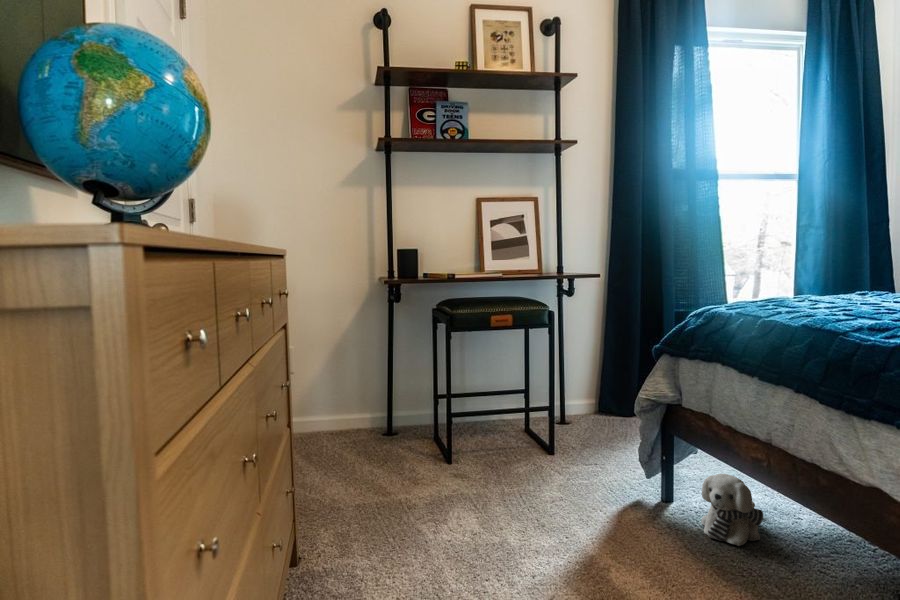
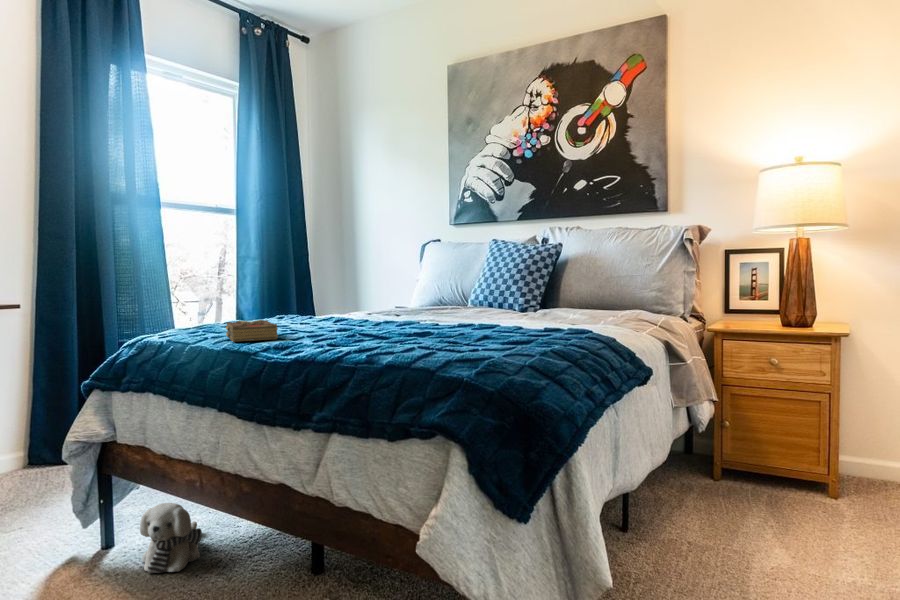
book: none [802,295,873,319] -> present [226,320,278,342]

